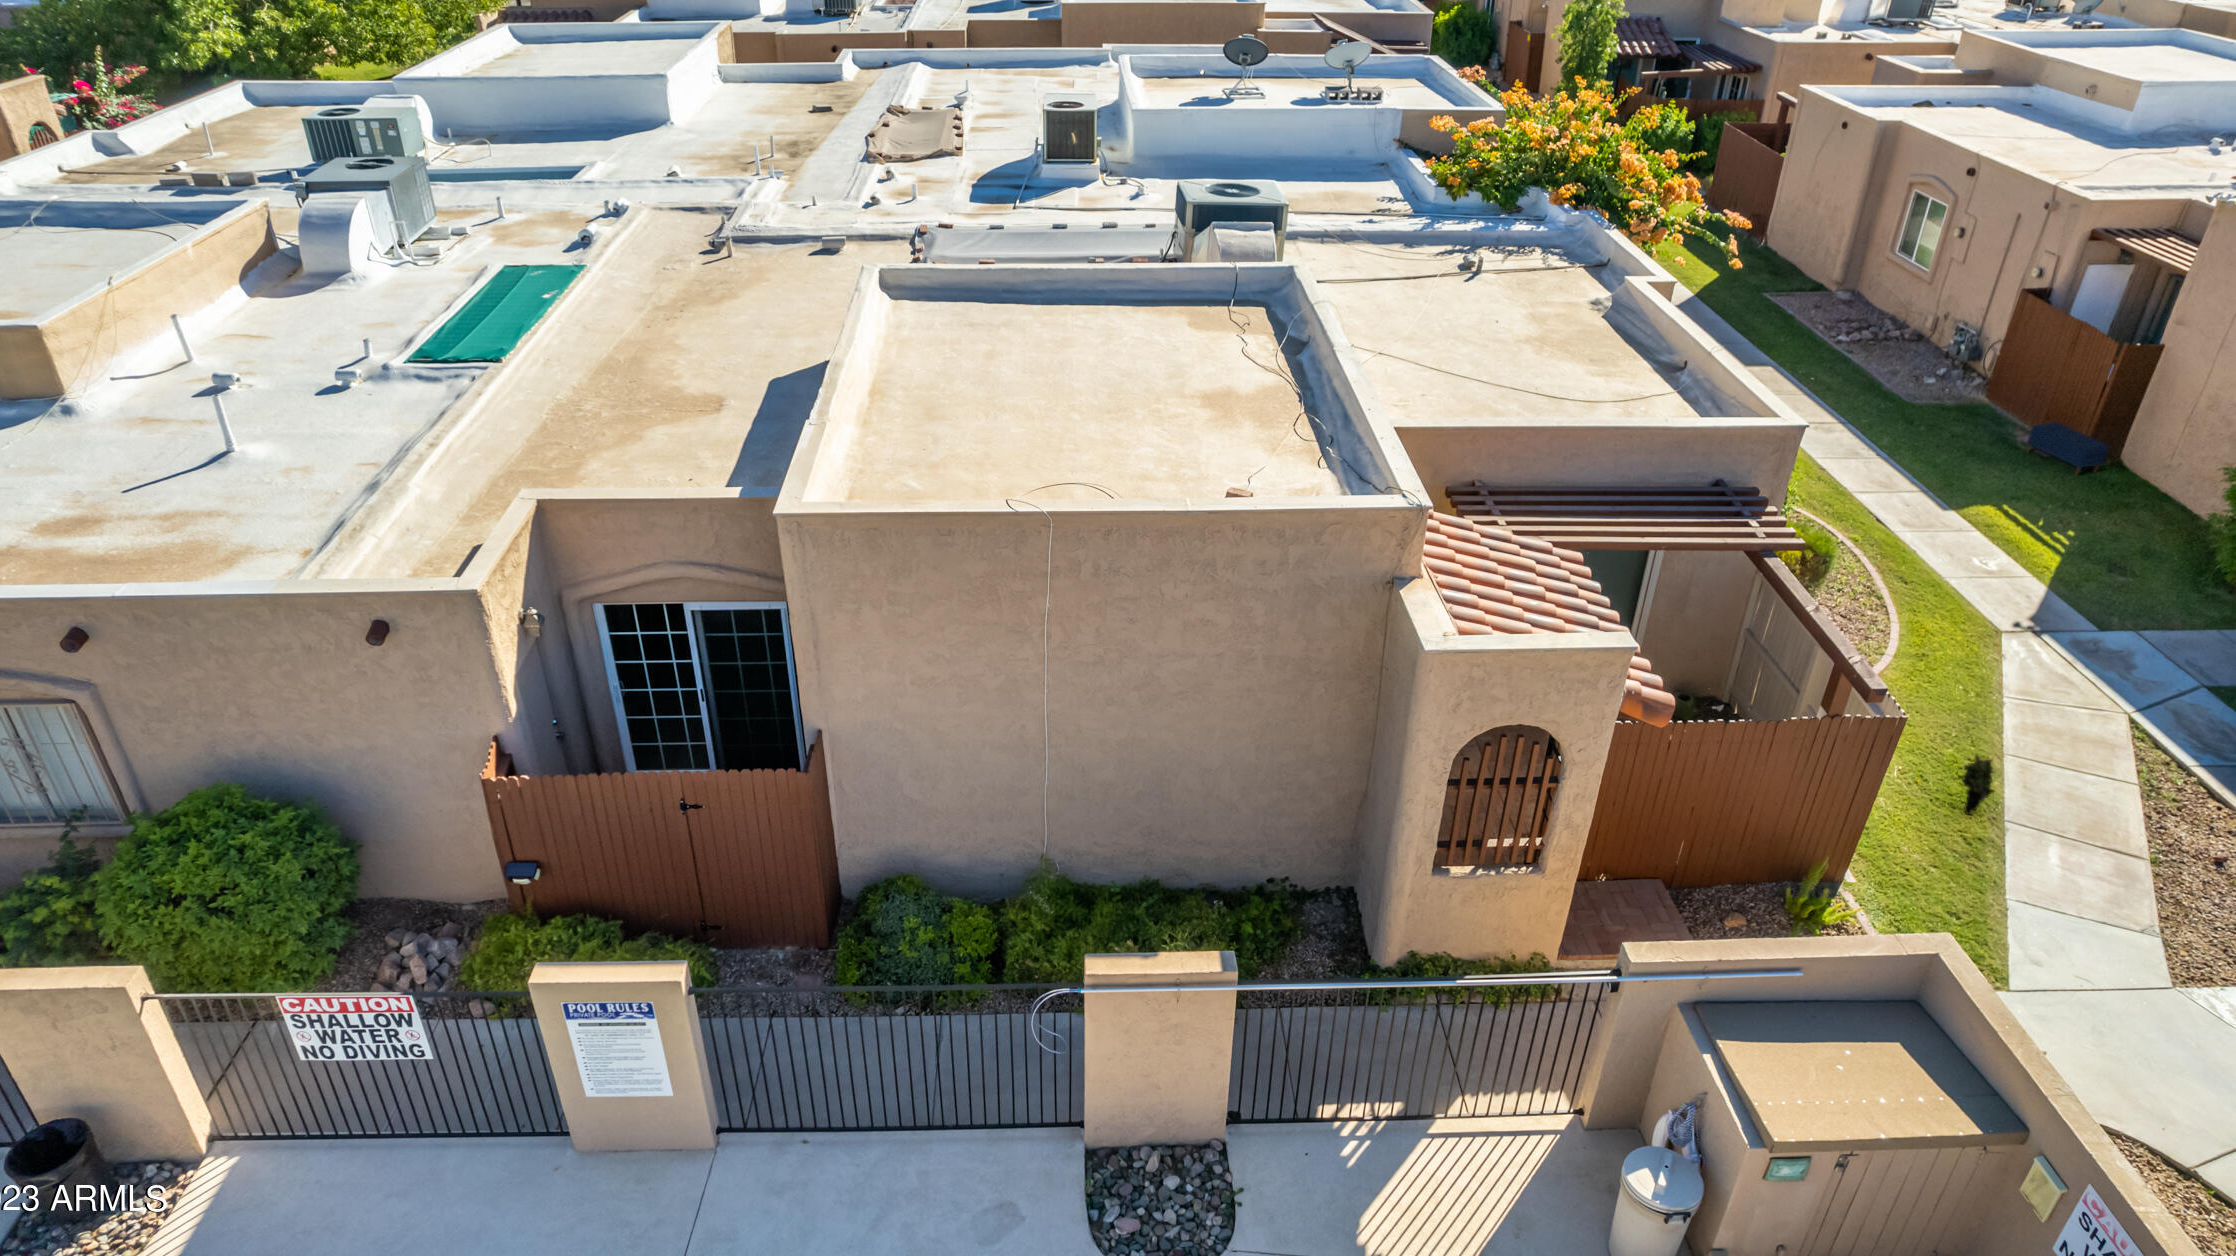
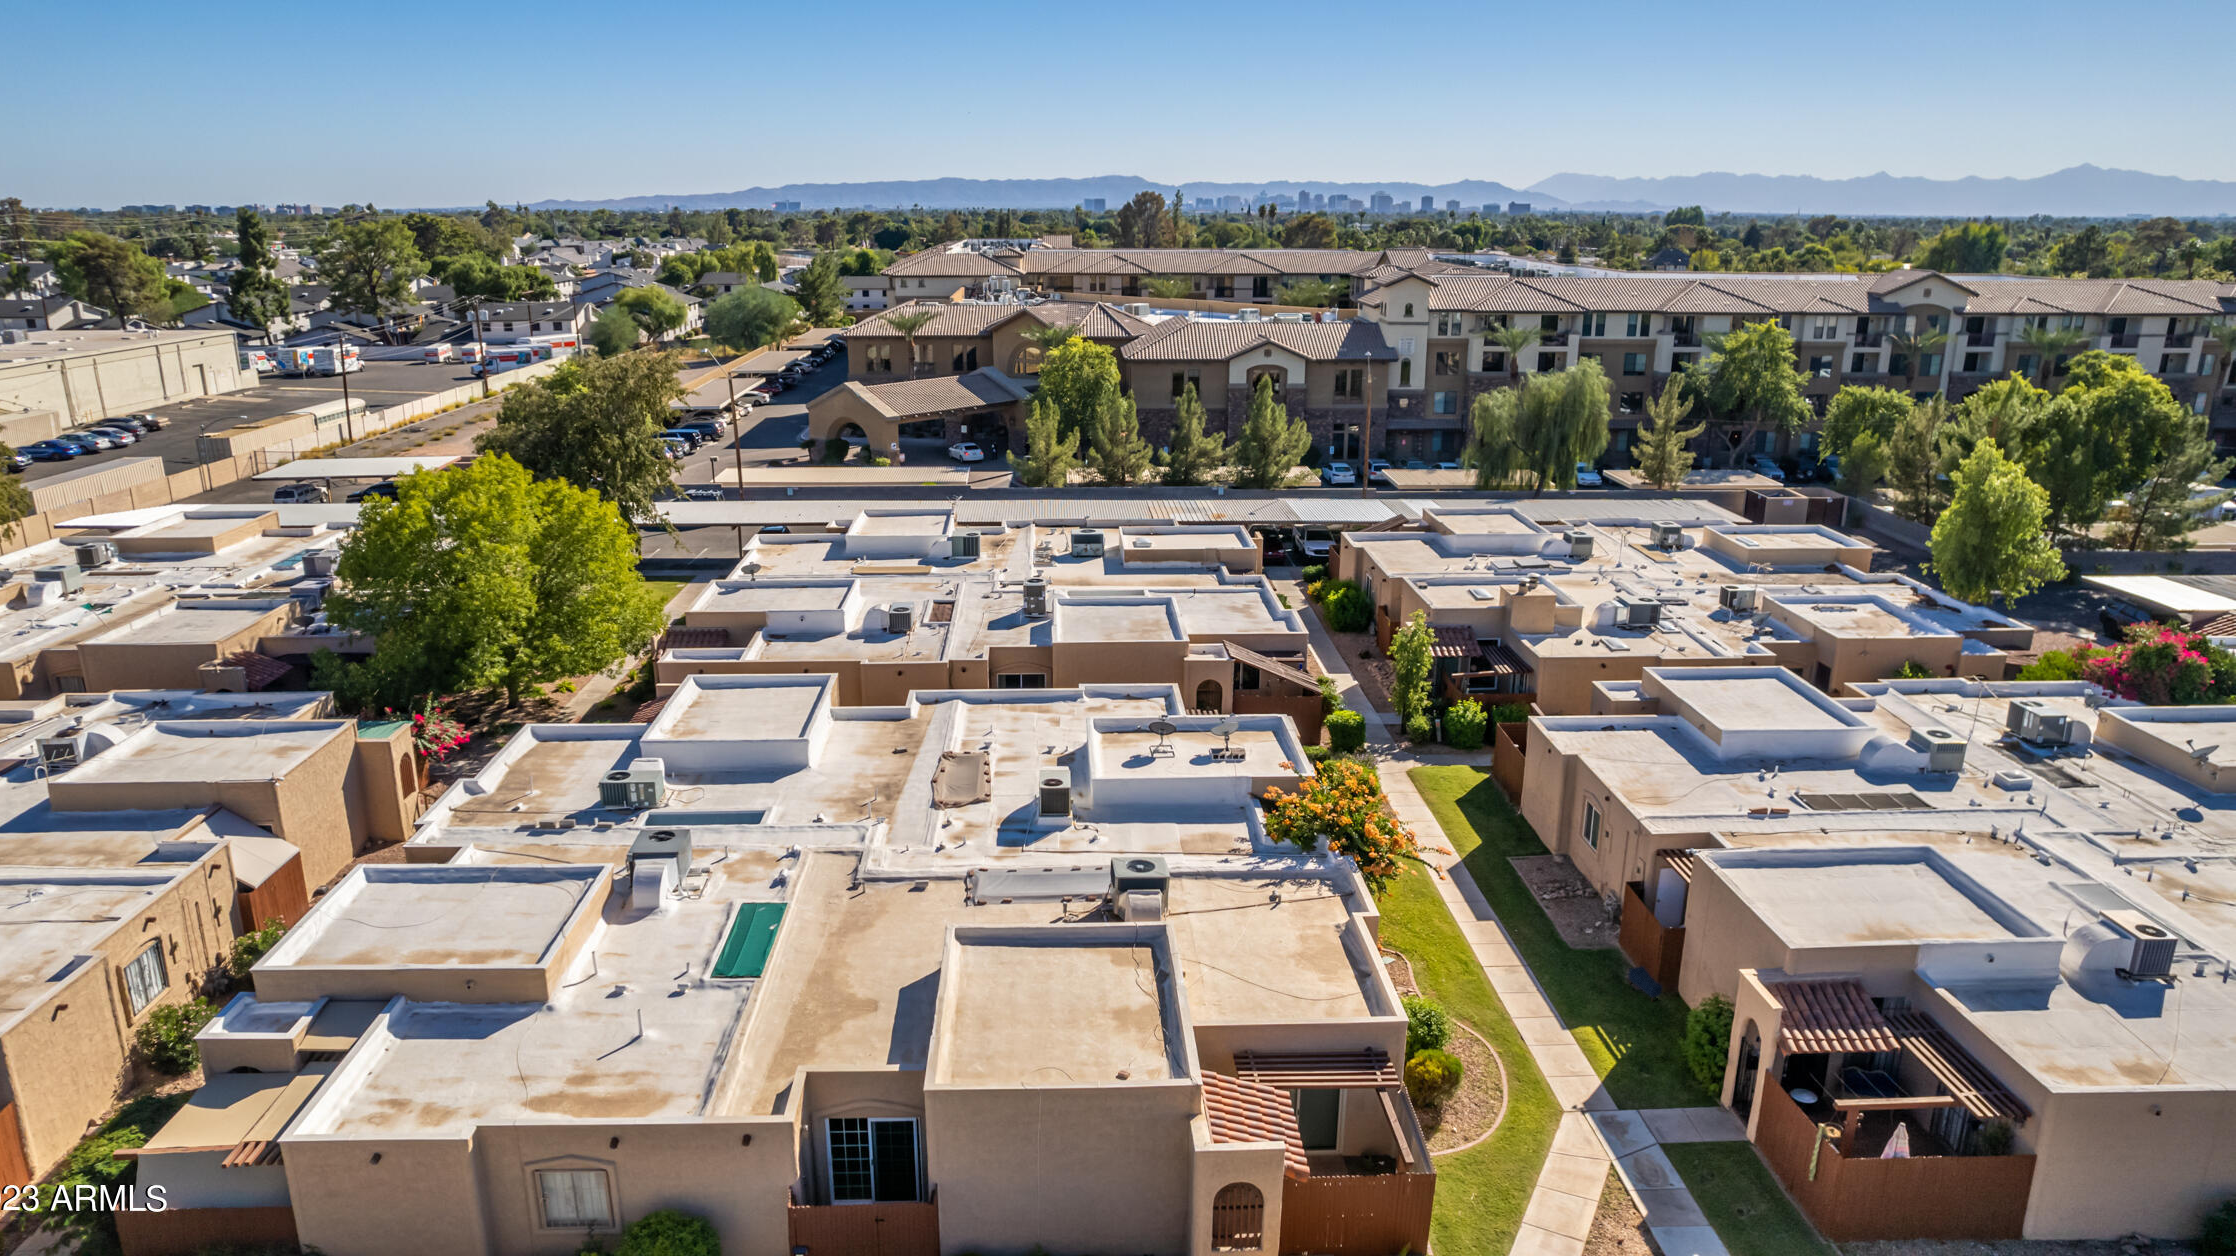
potted plant: present [1962,754,1994,815] -> none [1505,1188,1521,1222]

